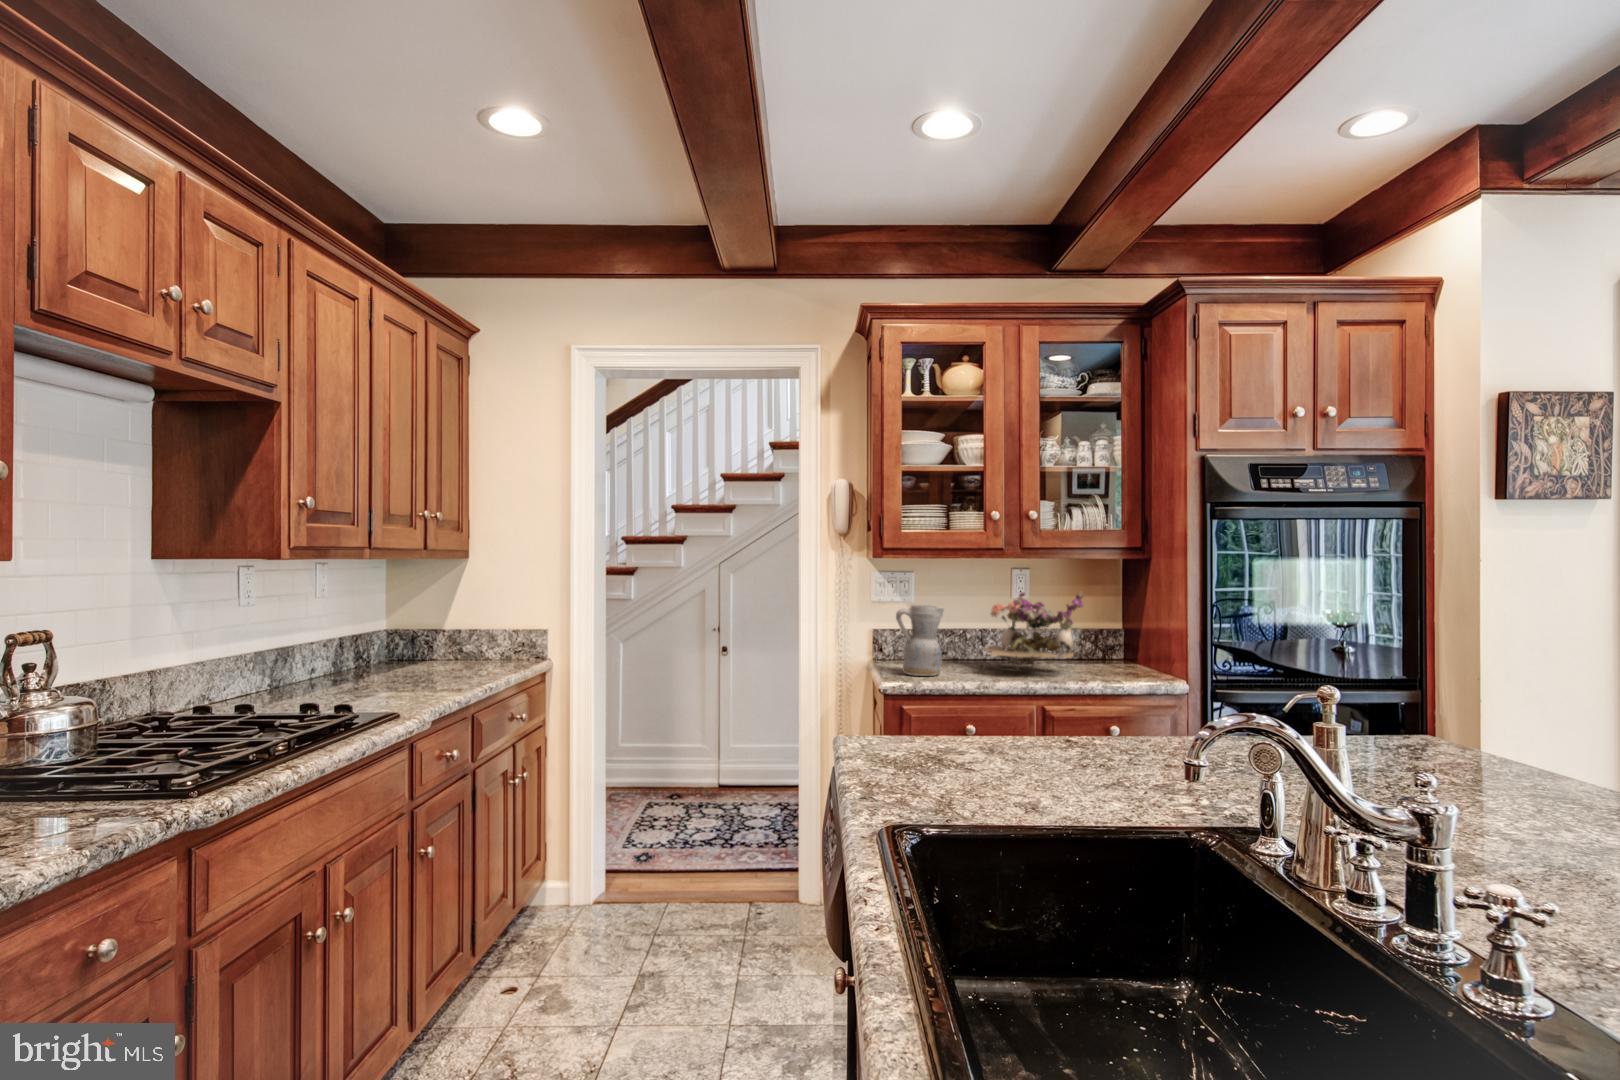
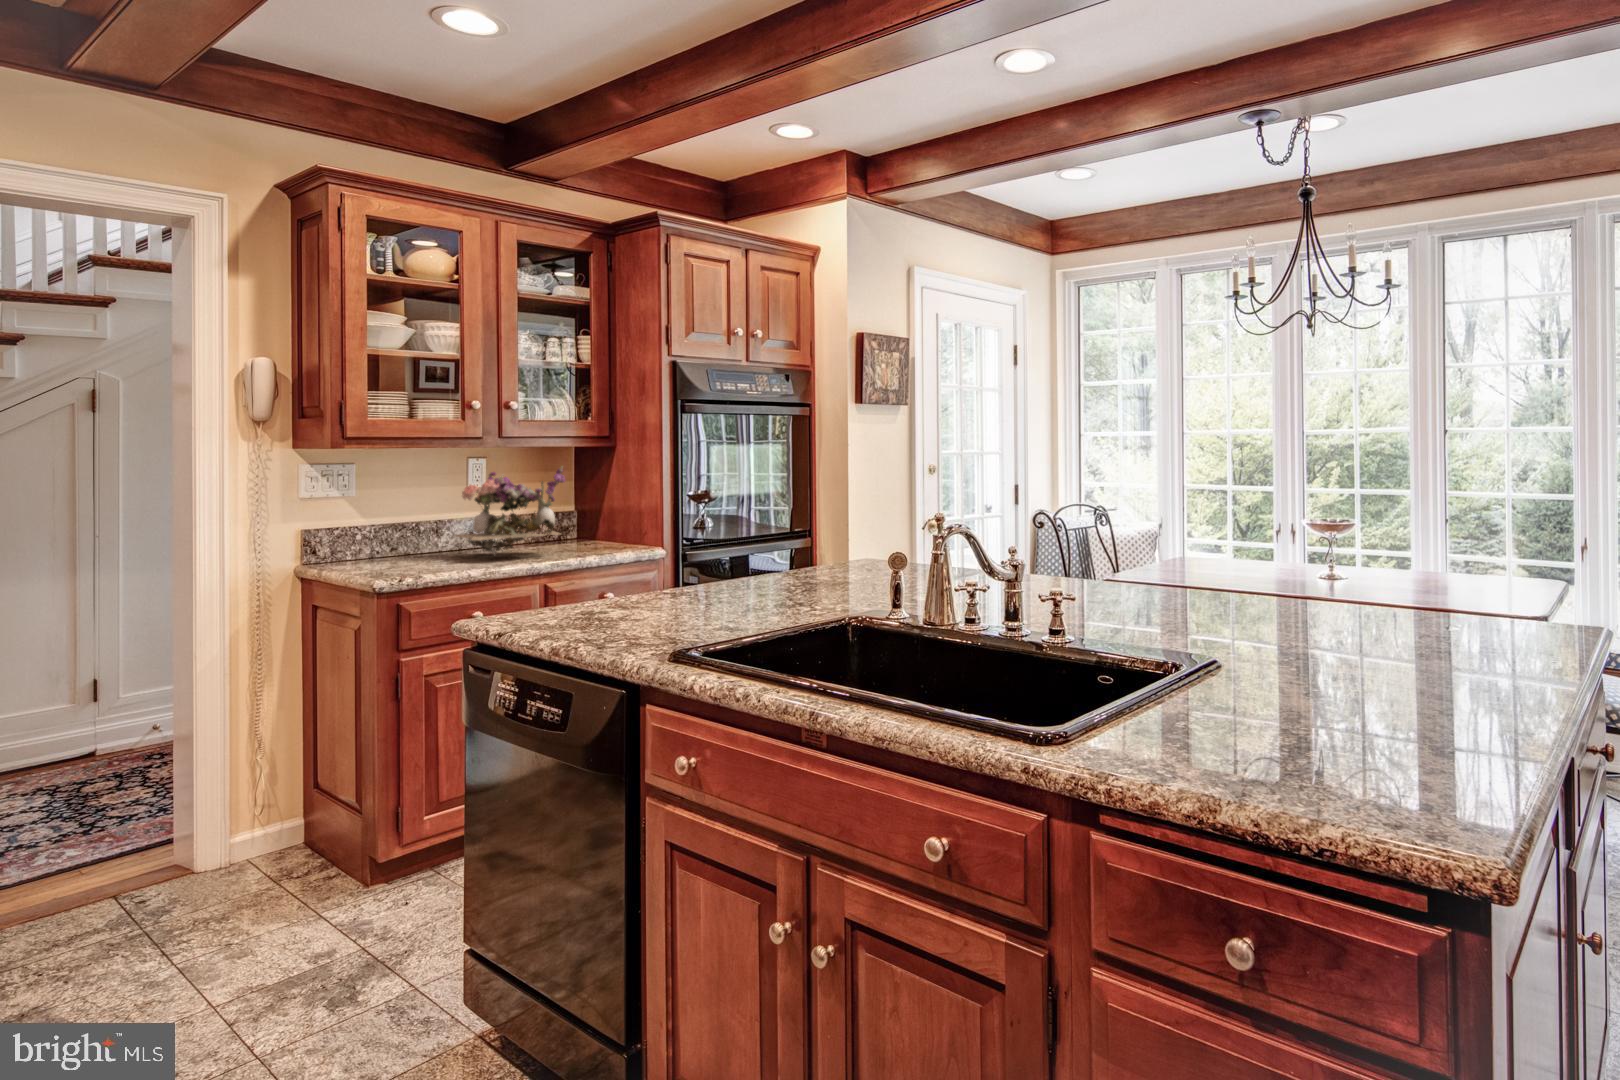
ceramic pitcher: present [896,604,944,676] -> none [364,488,423,571]

